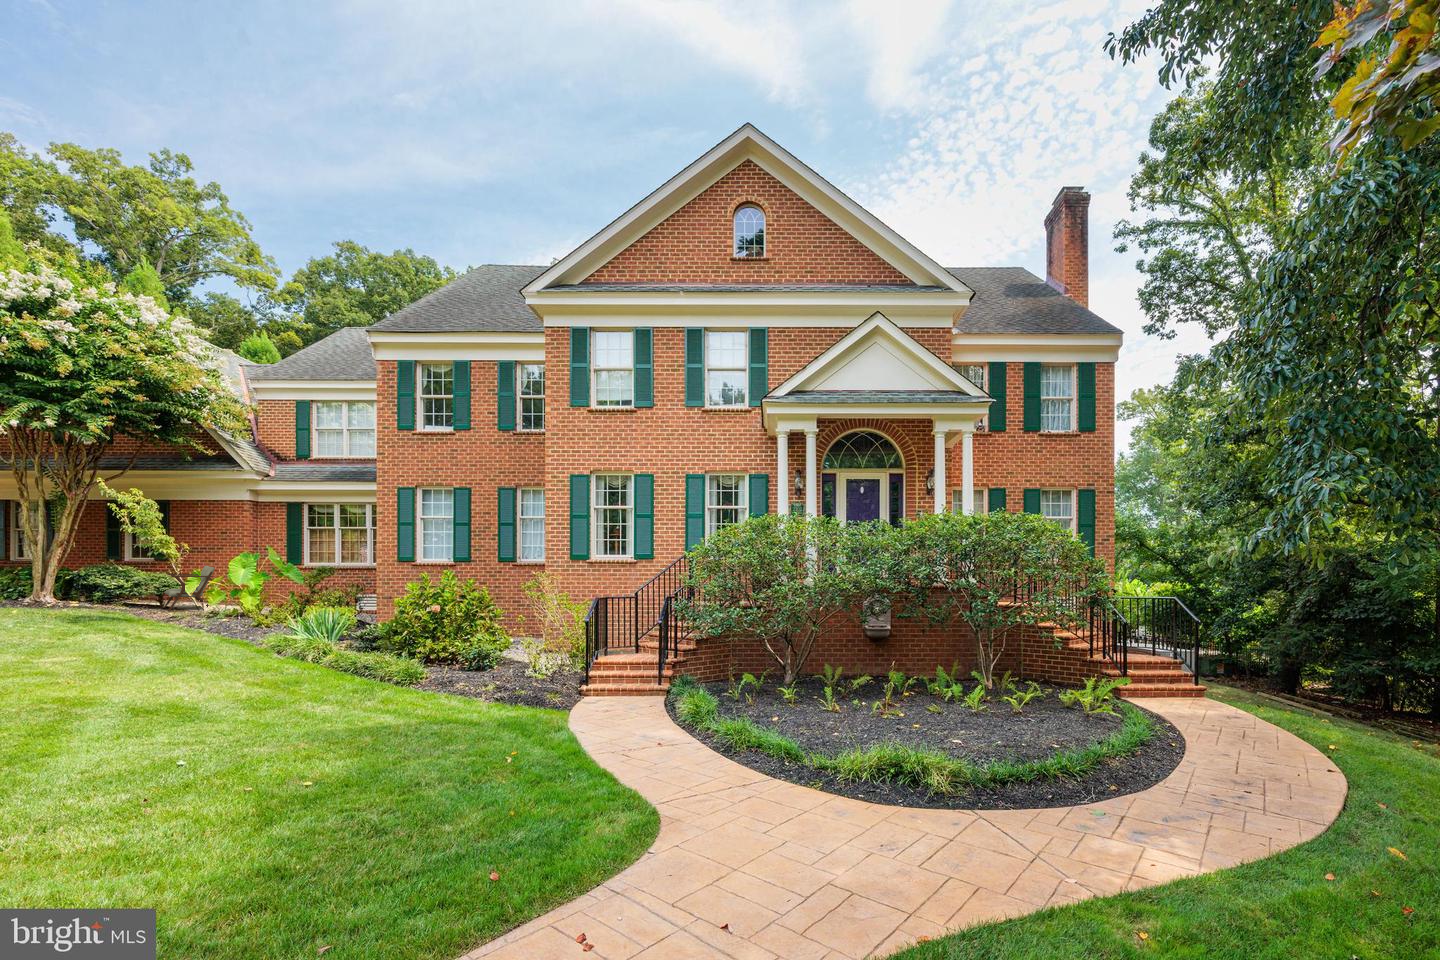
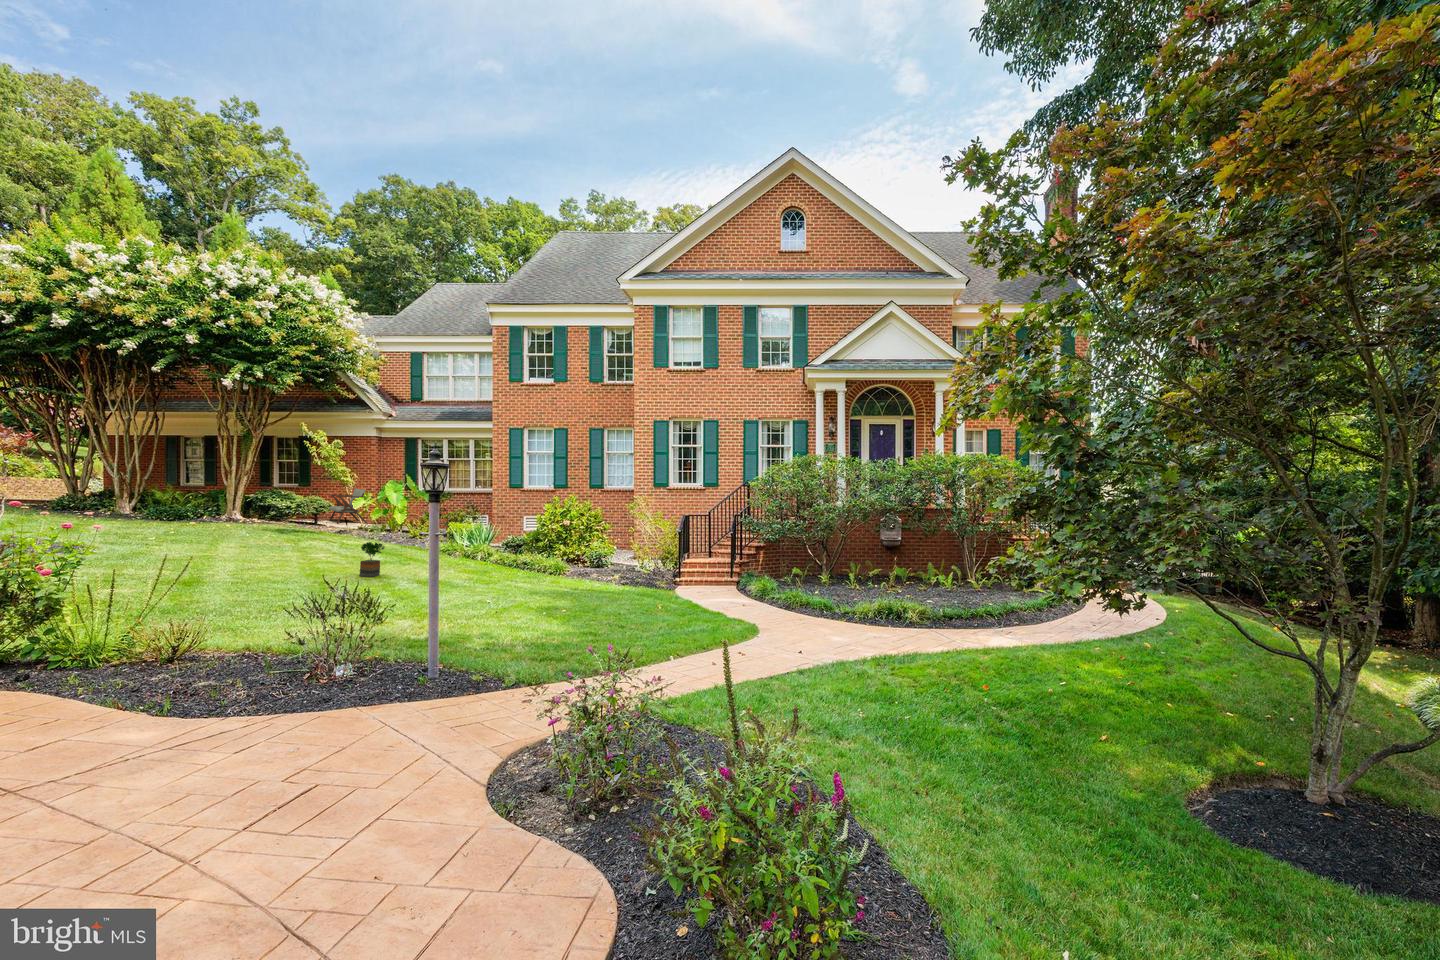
potted tree: none [60,645,116,703] -> present [360,542,384,577]

